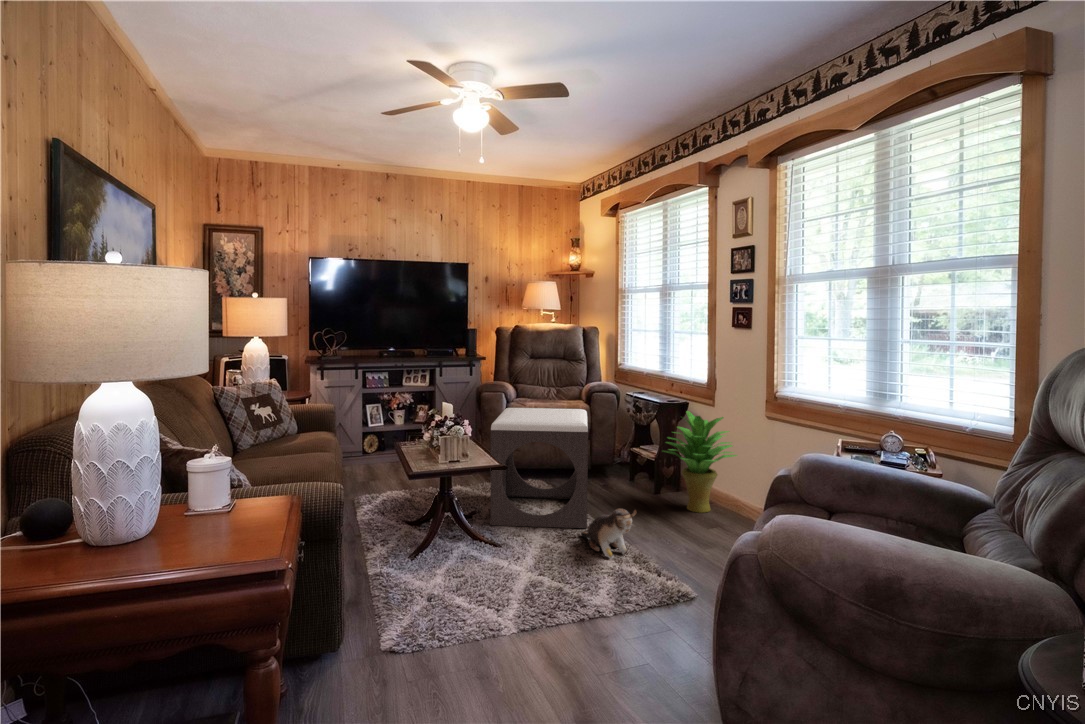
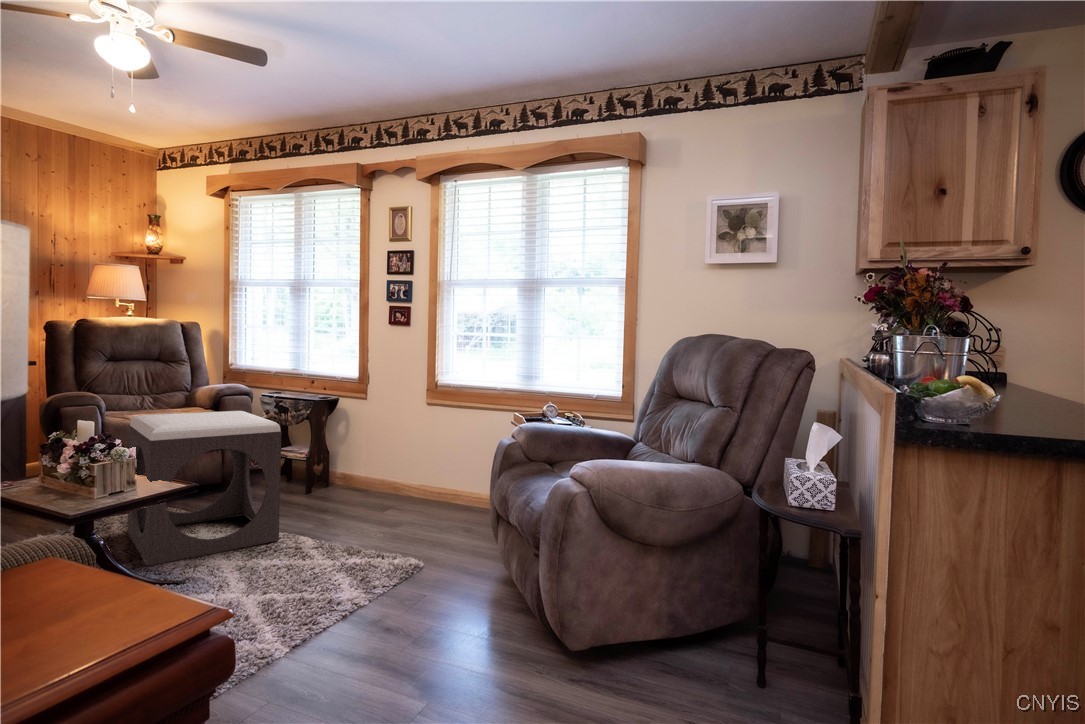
potted plant: present [663,411,737,513] -> none [332,406,406,504]
plush toy: present [581,509,636,557] -> none [280,502,365,560]

